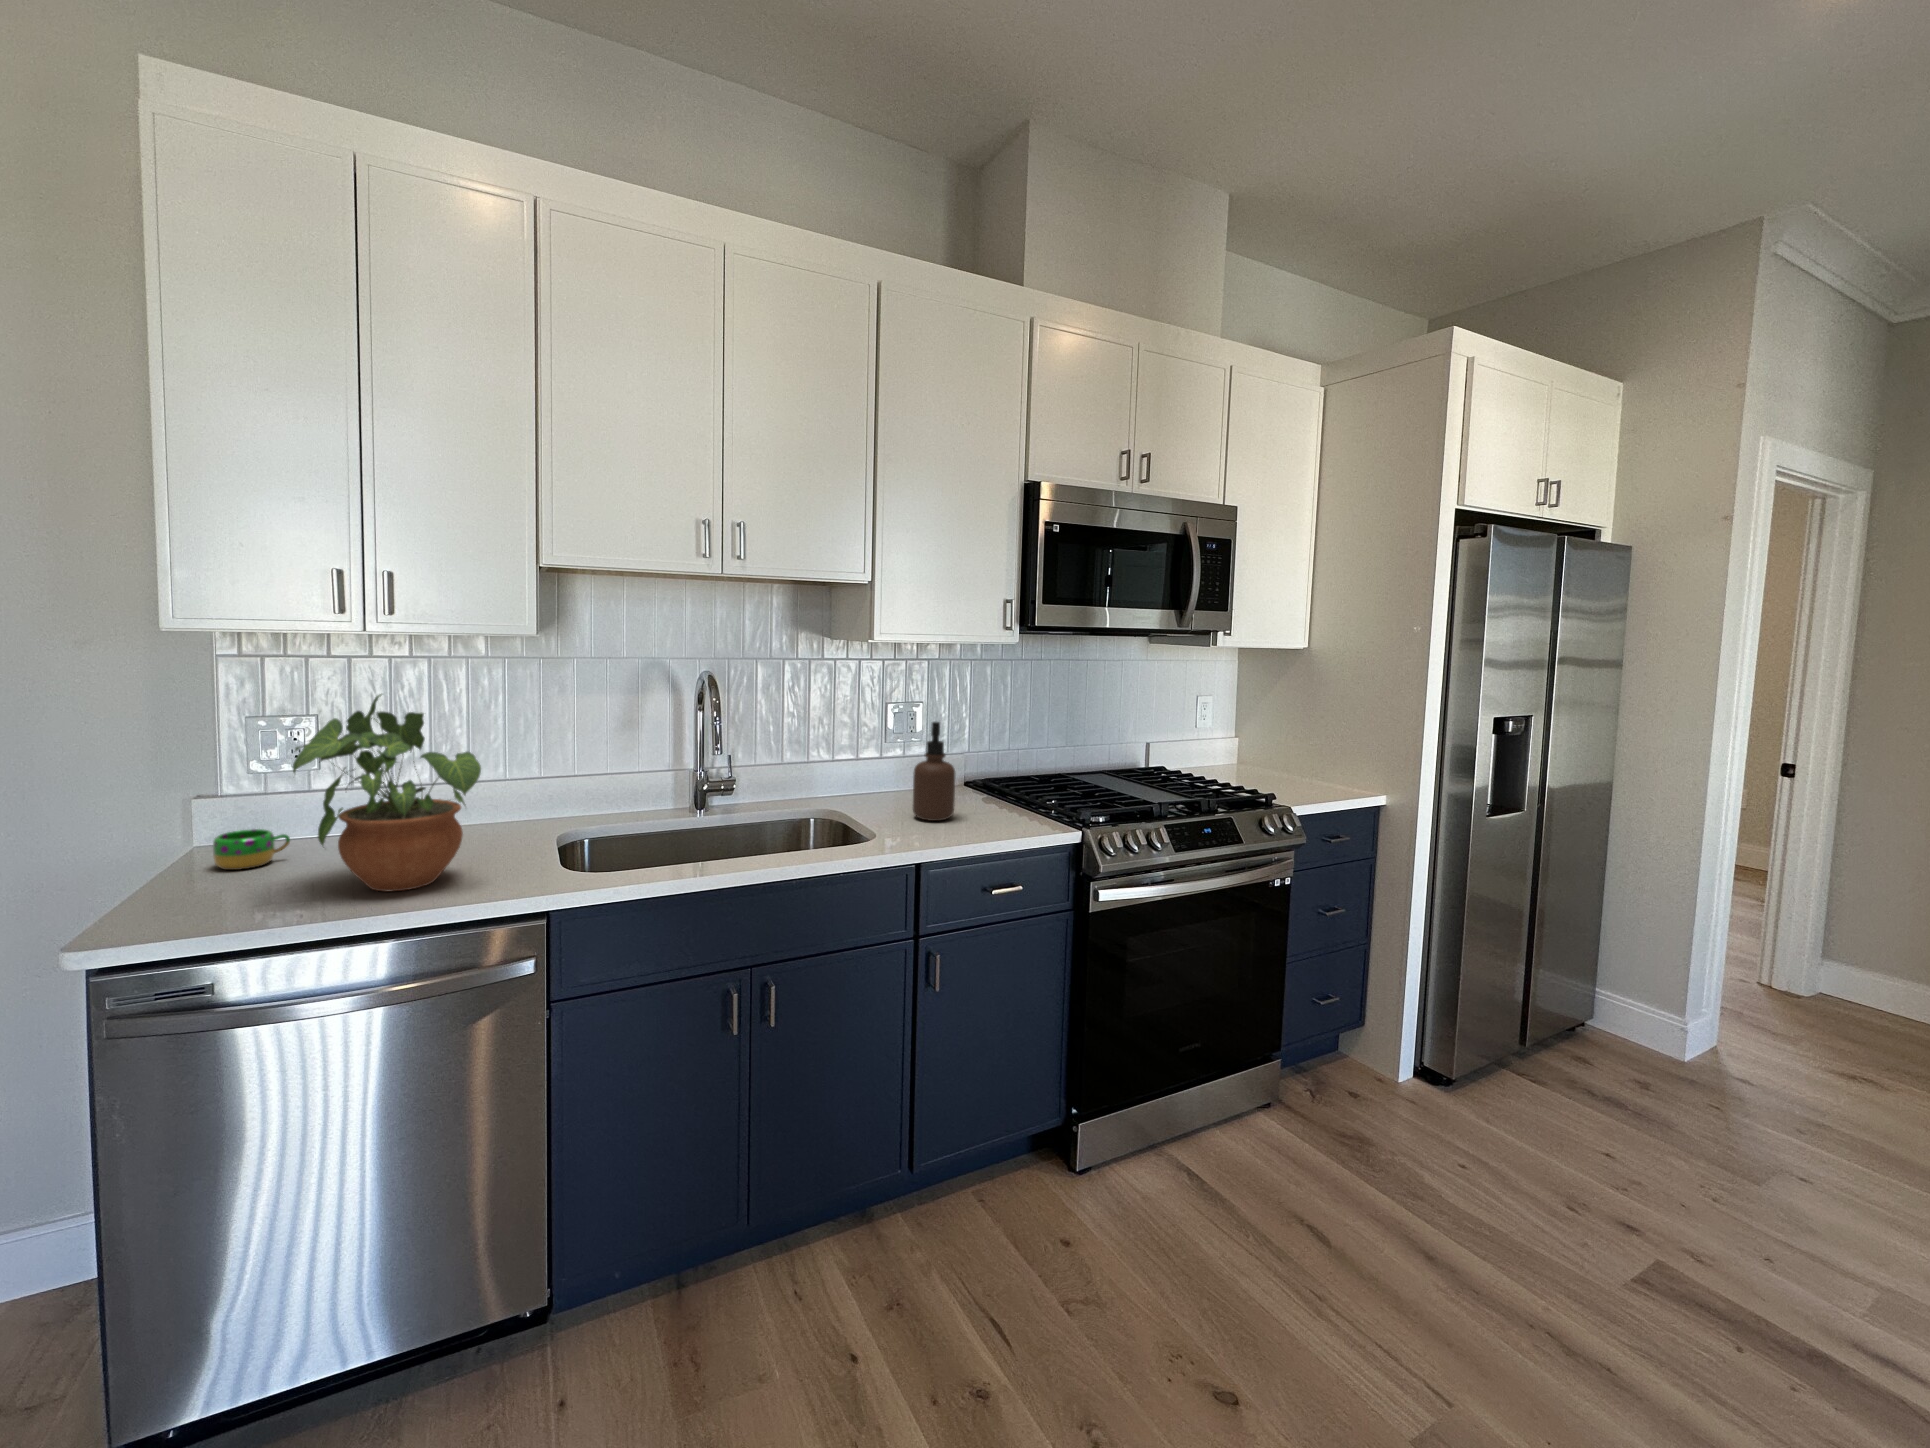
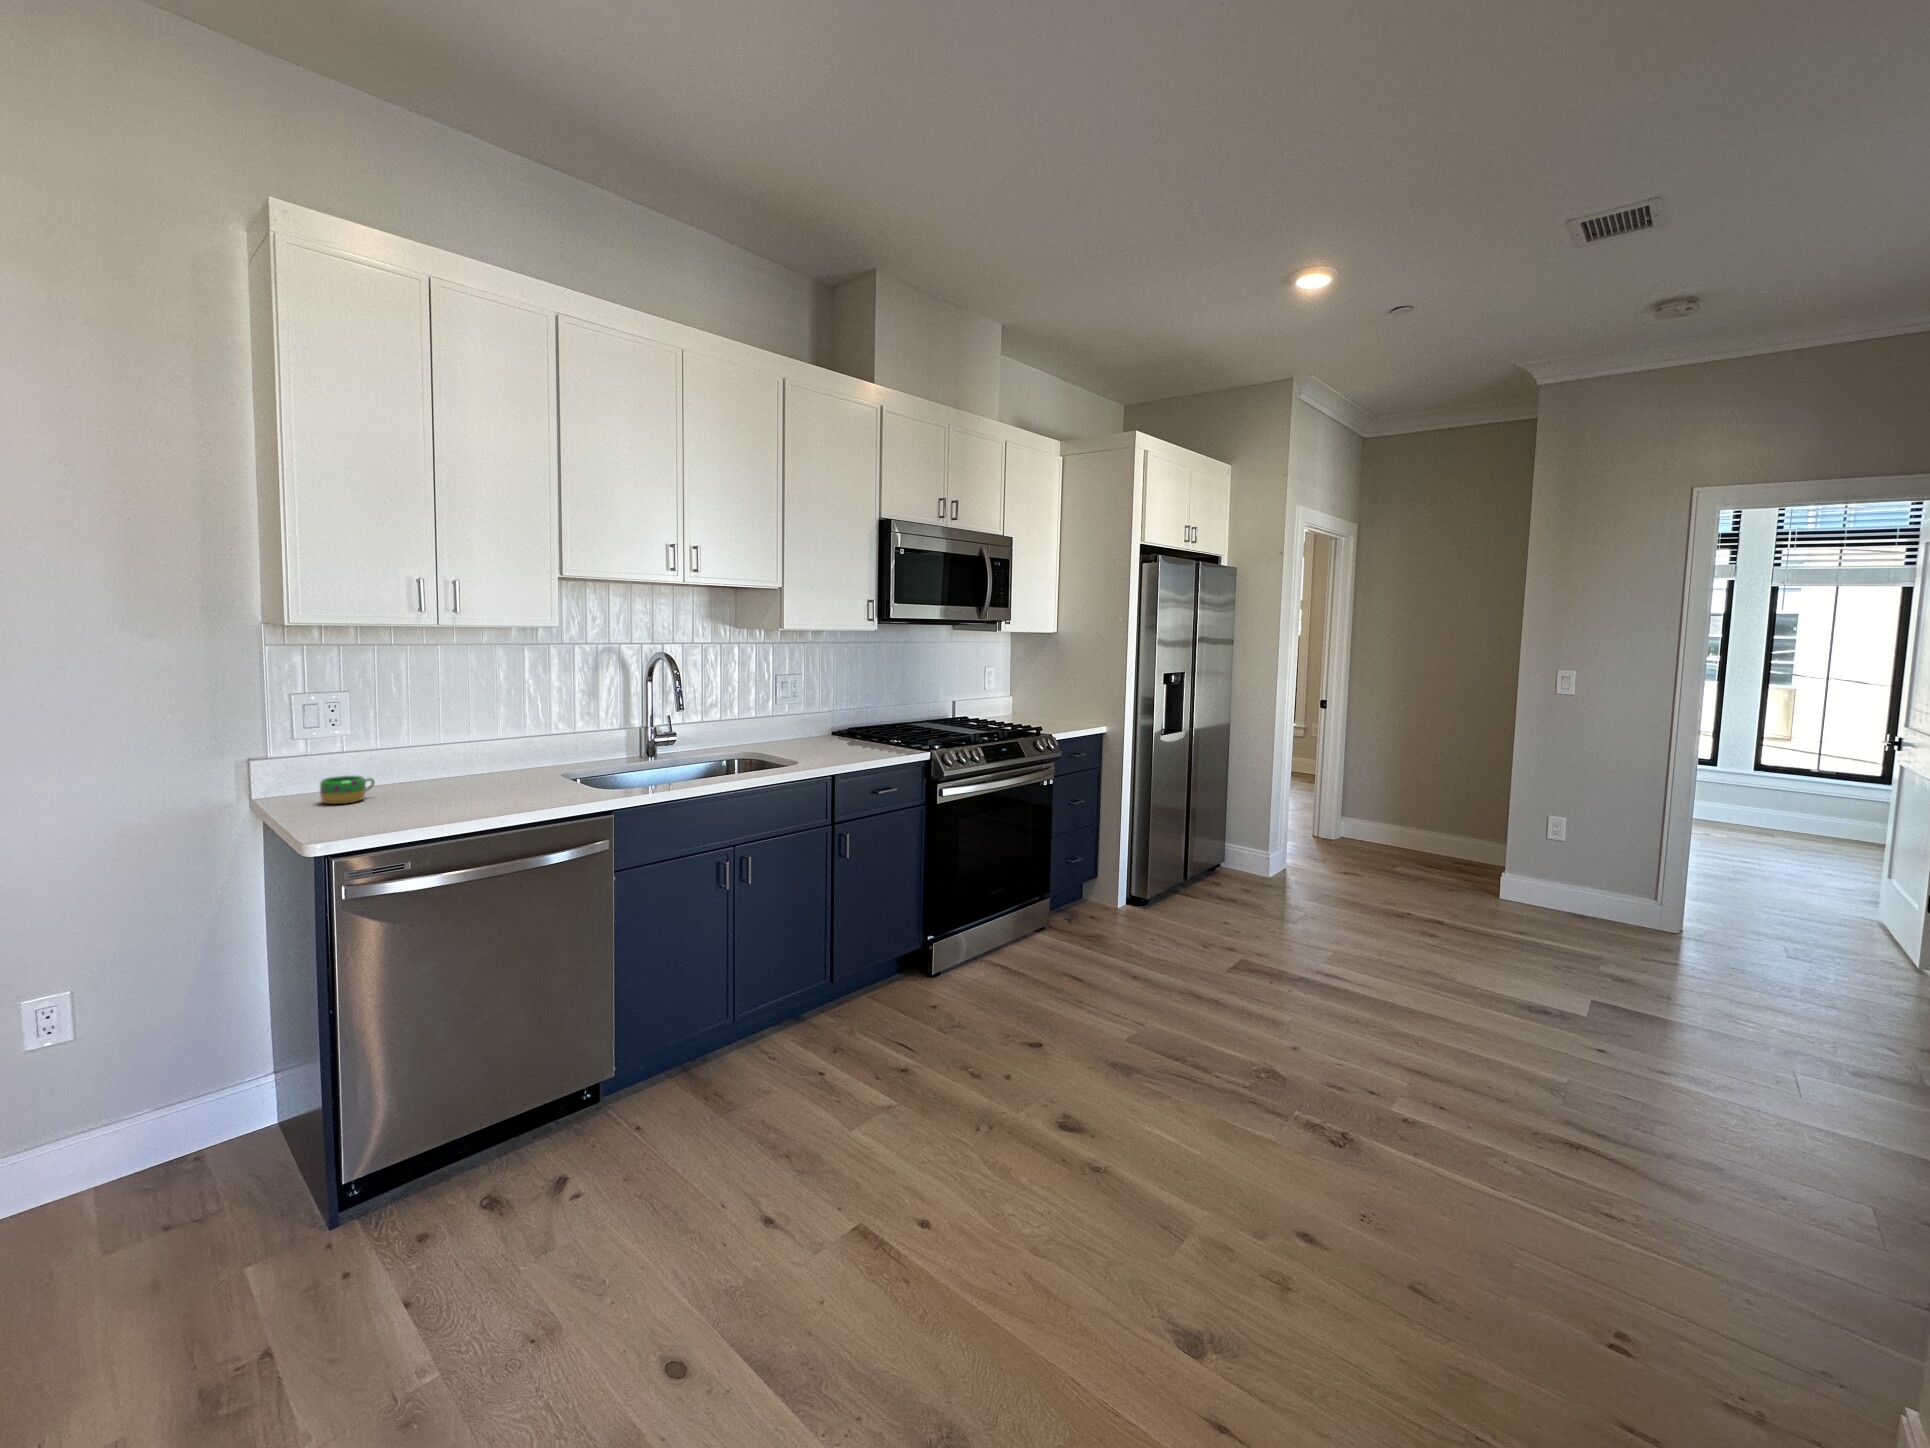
potted plant: present [293,694,481,891] -> none [416,669,559,805]
soap dispenser: present [913,722,955,821] -> none [815,684,845,751]

